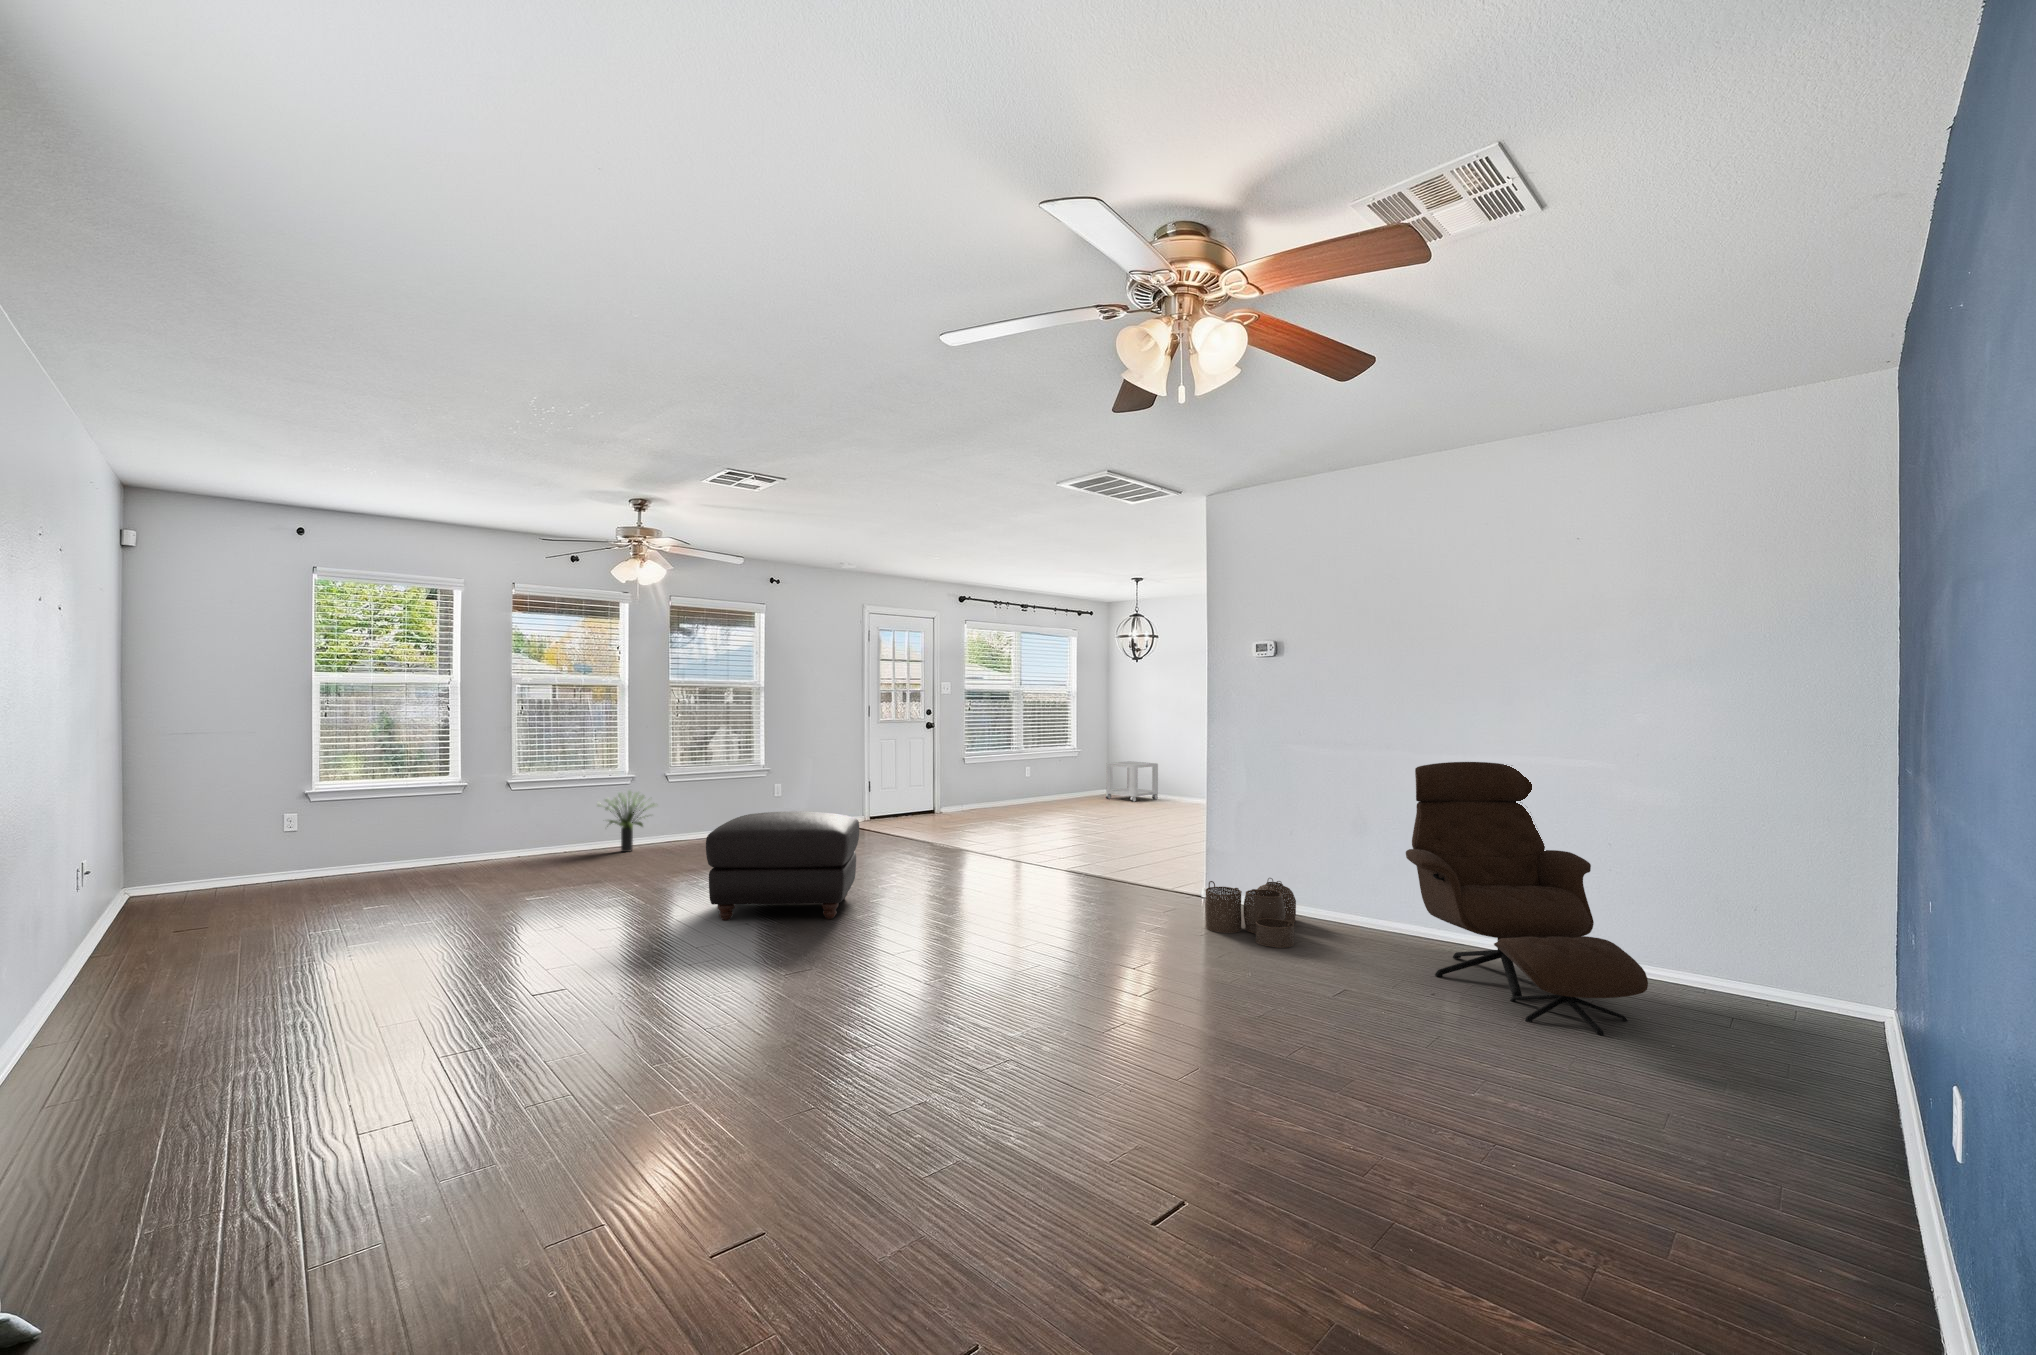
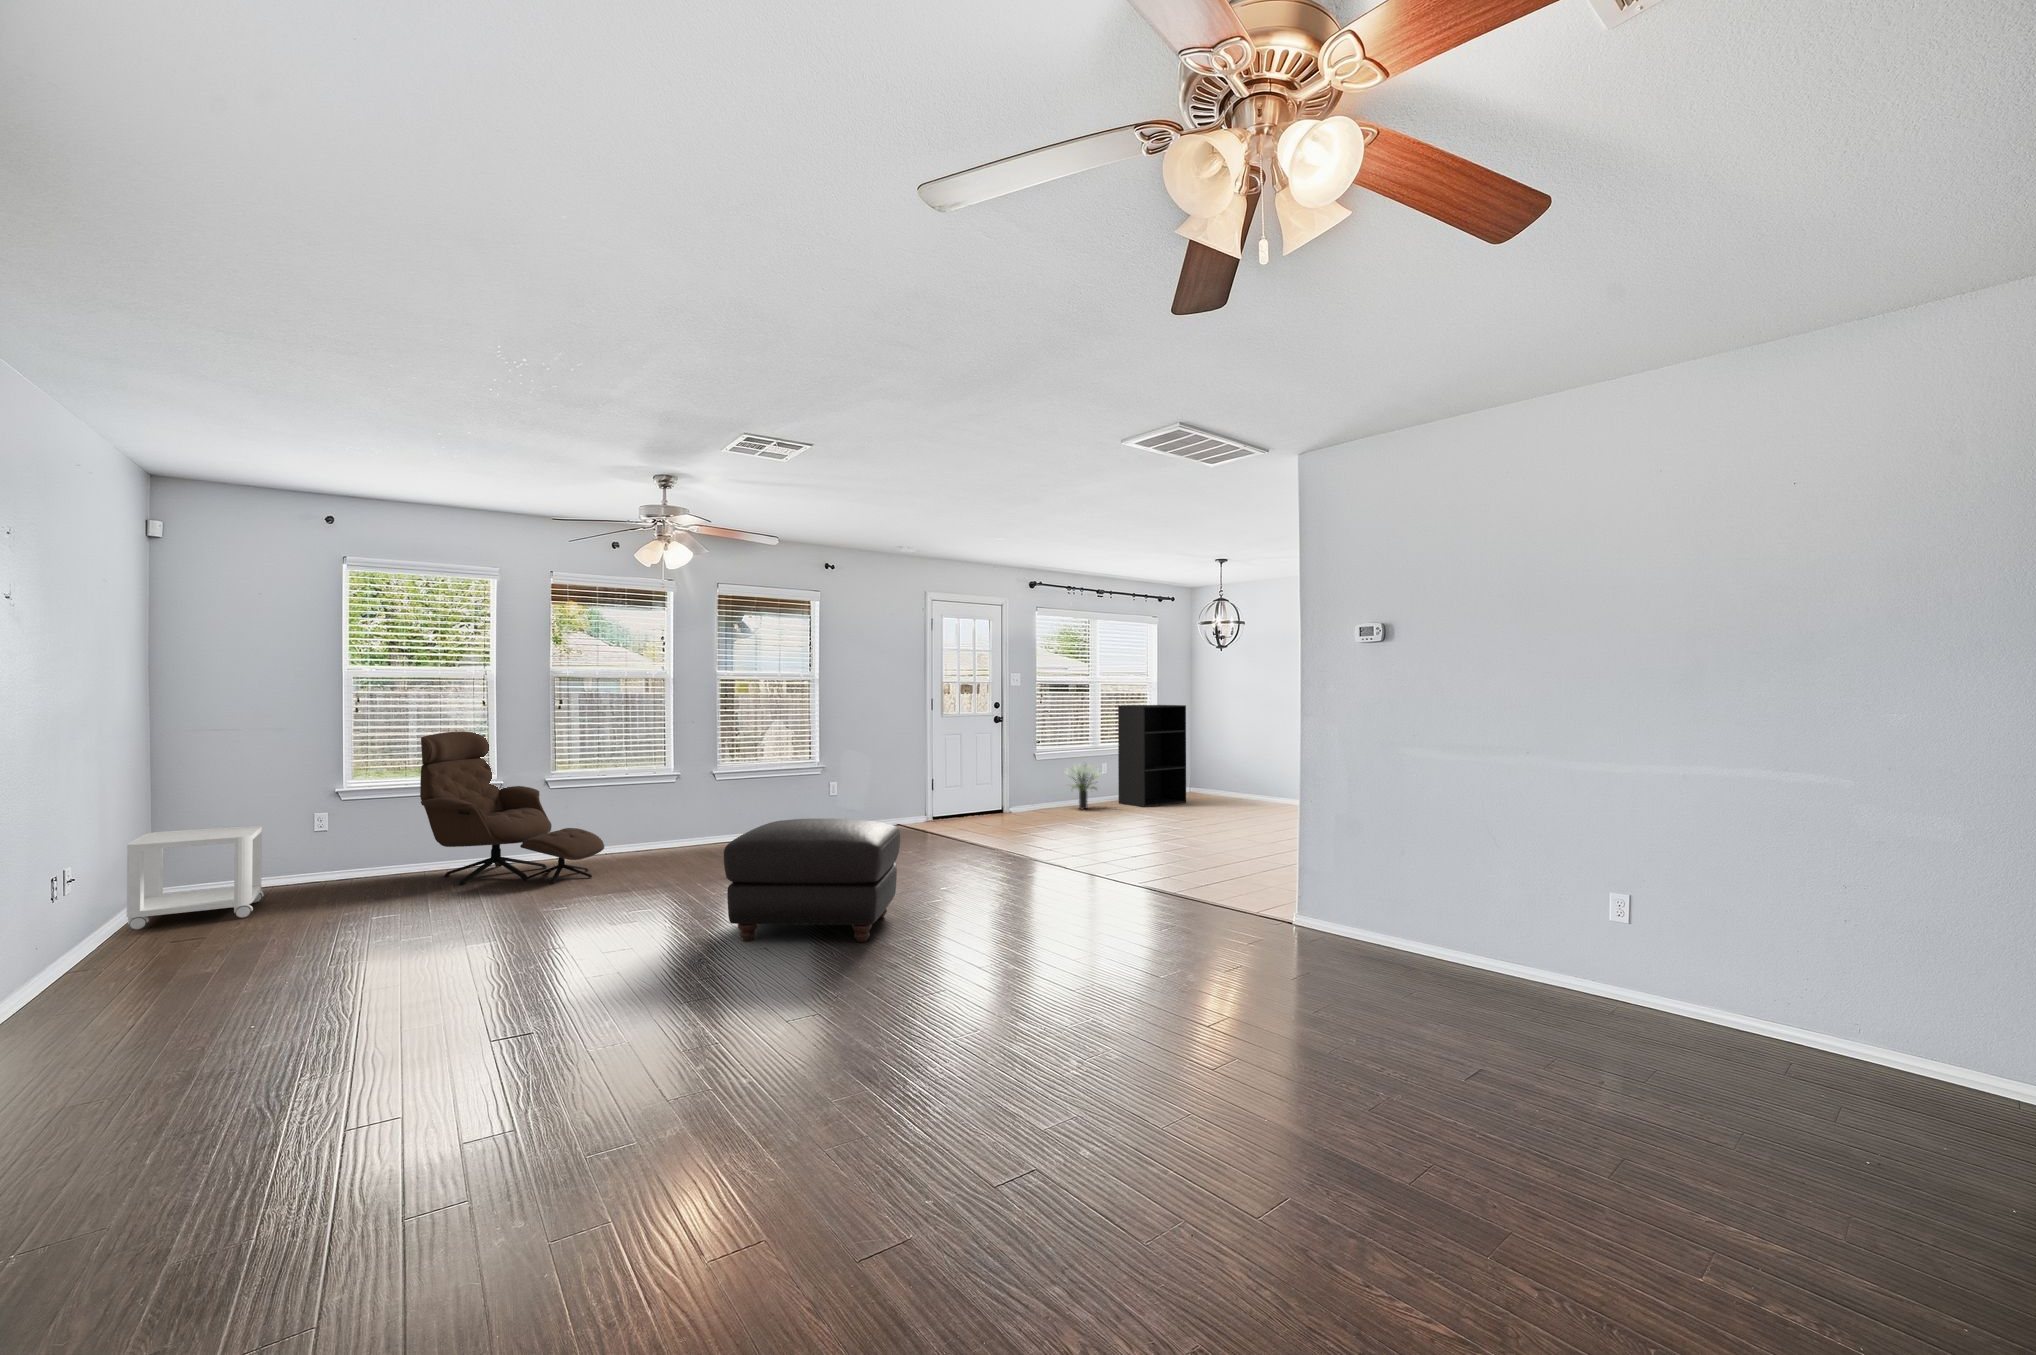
bookshelf: none [1042,712,1104,806] -> present [1118,705,1186,807]
side table: present [1106,761,1158,802] -> present [127,825,264,930]
lounge chair: present [1406,762,1648,1036] -> present [420,731,604,885]
potted plant: present [597,791,657,852] -> present [1063,763,1105,809]
woven basket: present [1205,878,1296,948] -> none [1299,905,1412,995]

